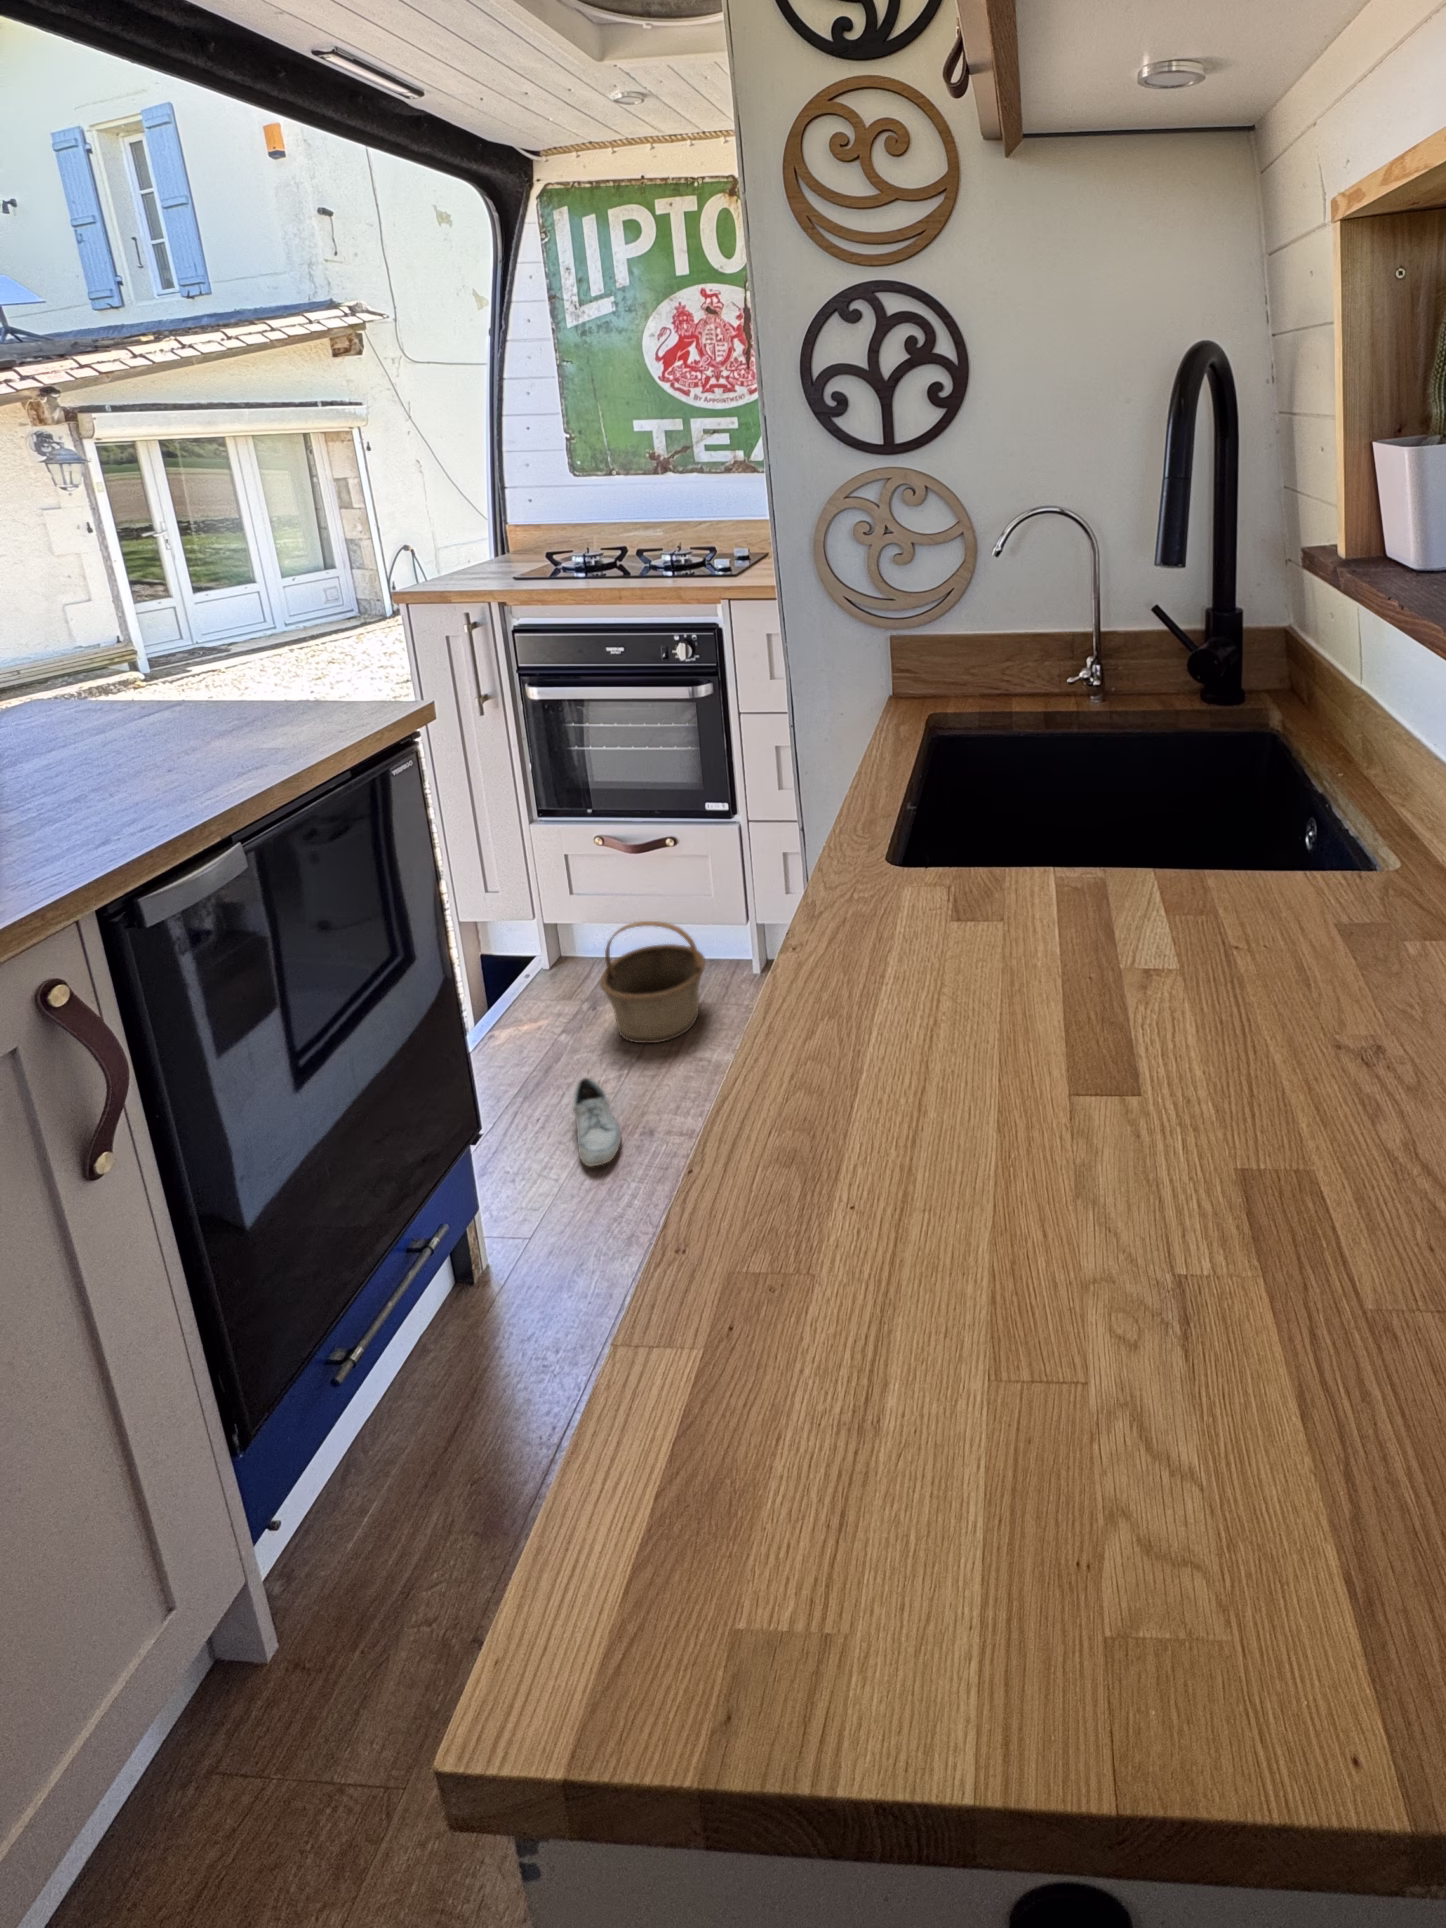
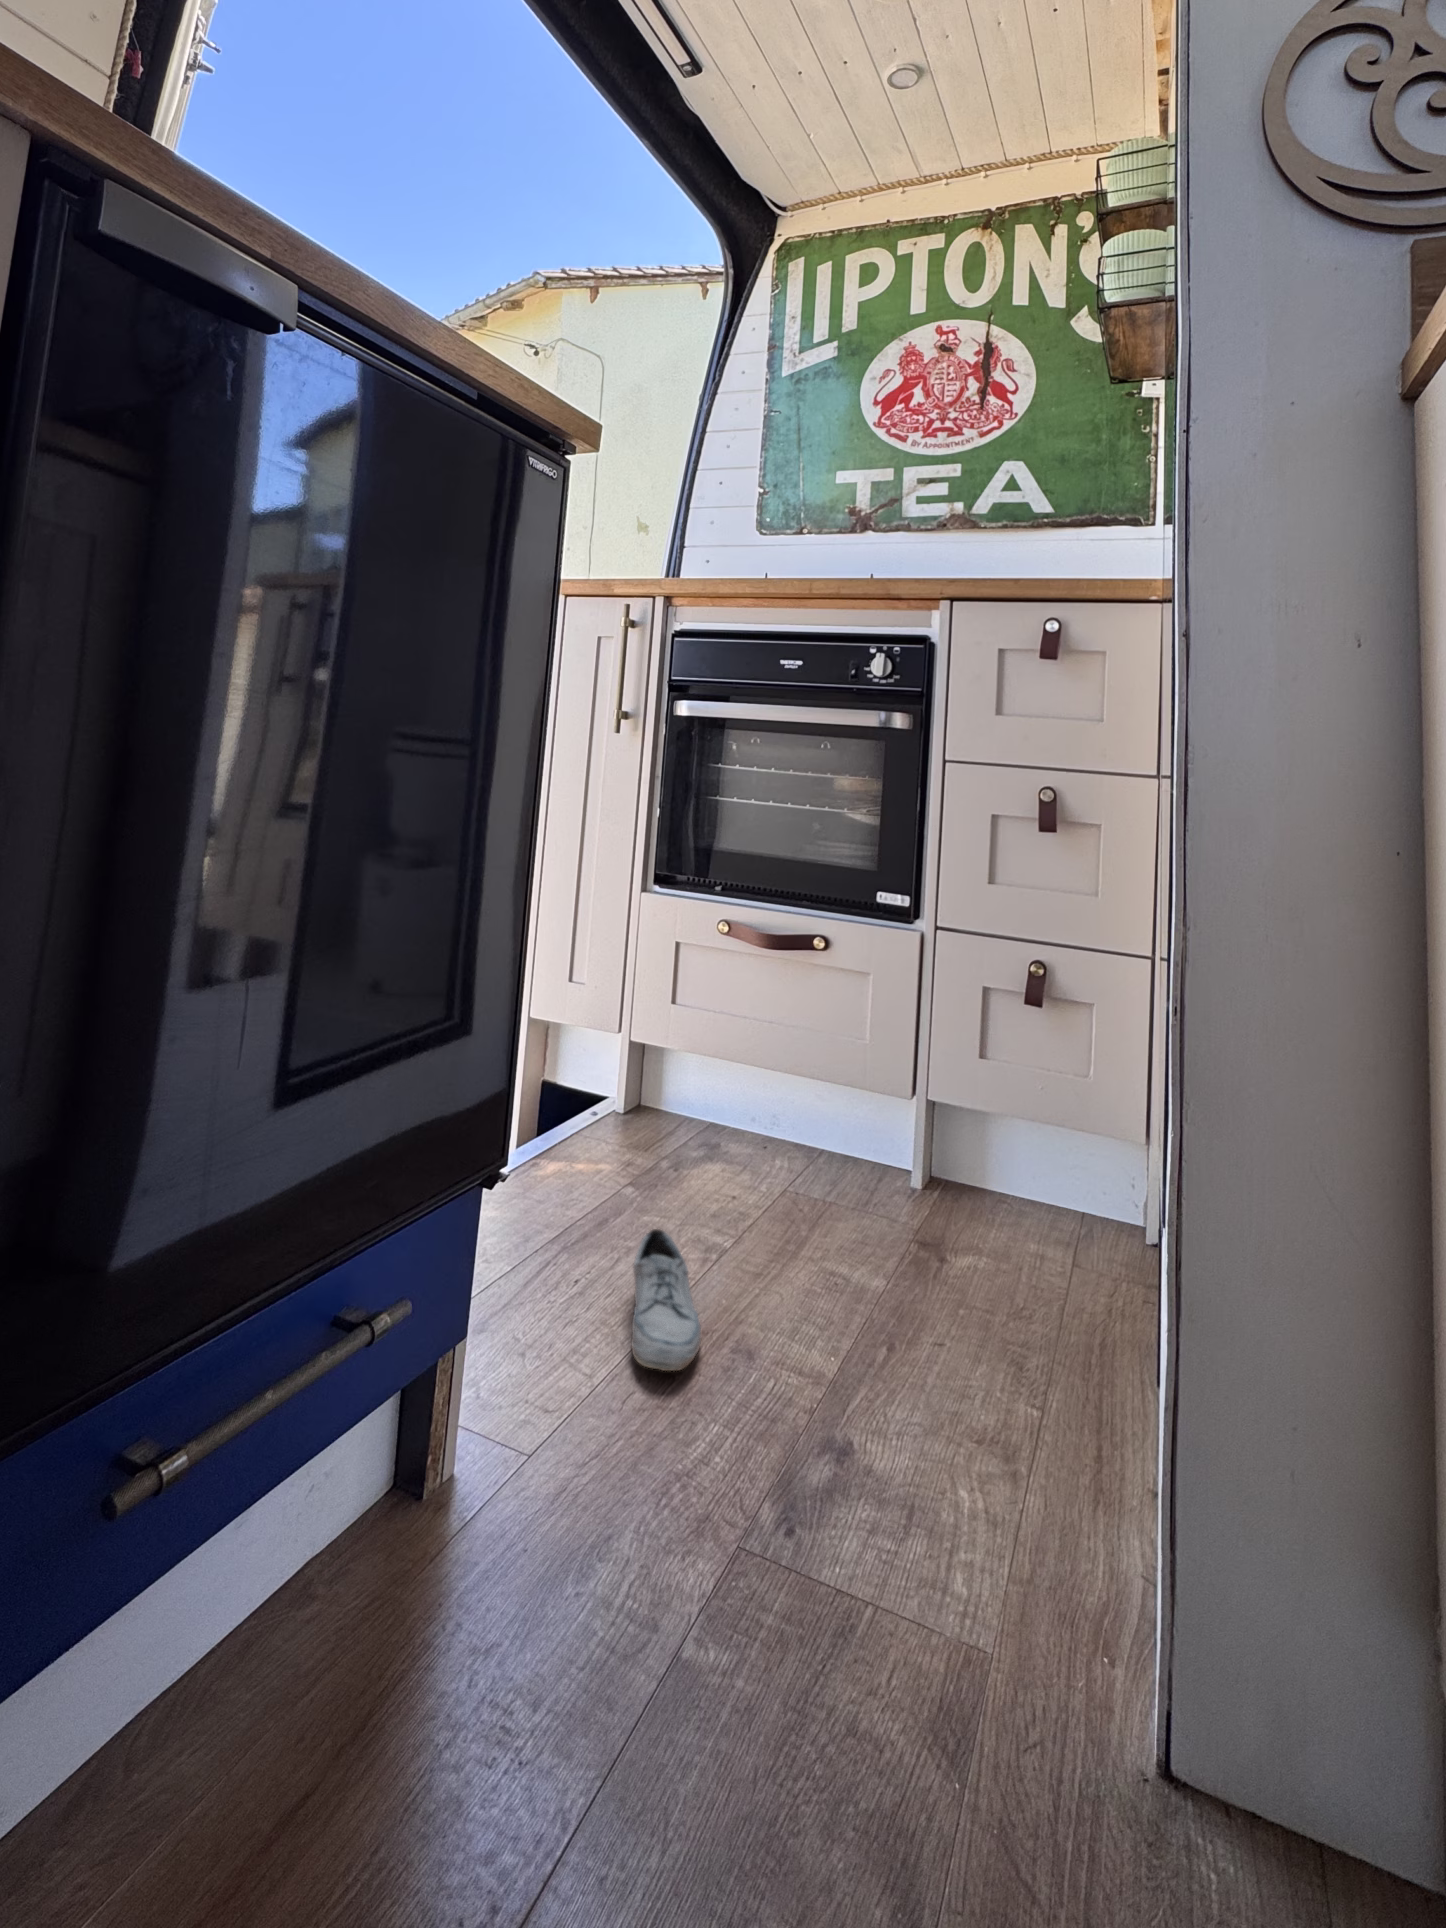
basket: present [600,921,706,1043] -> none [696,1032,851,1232]

